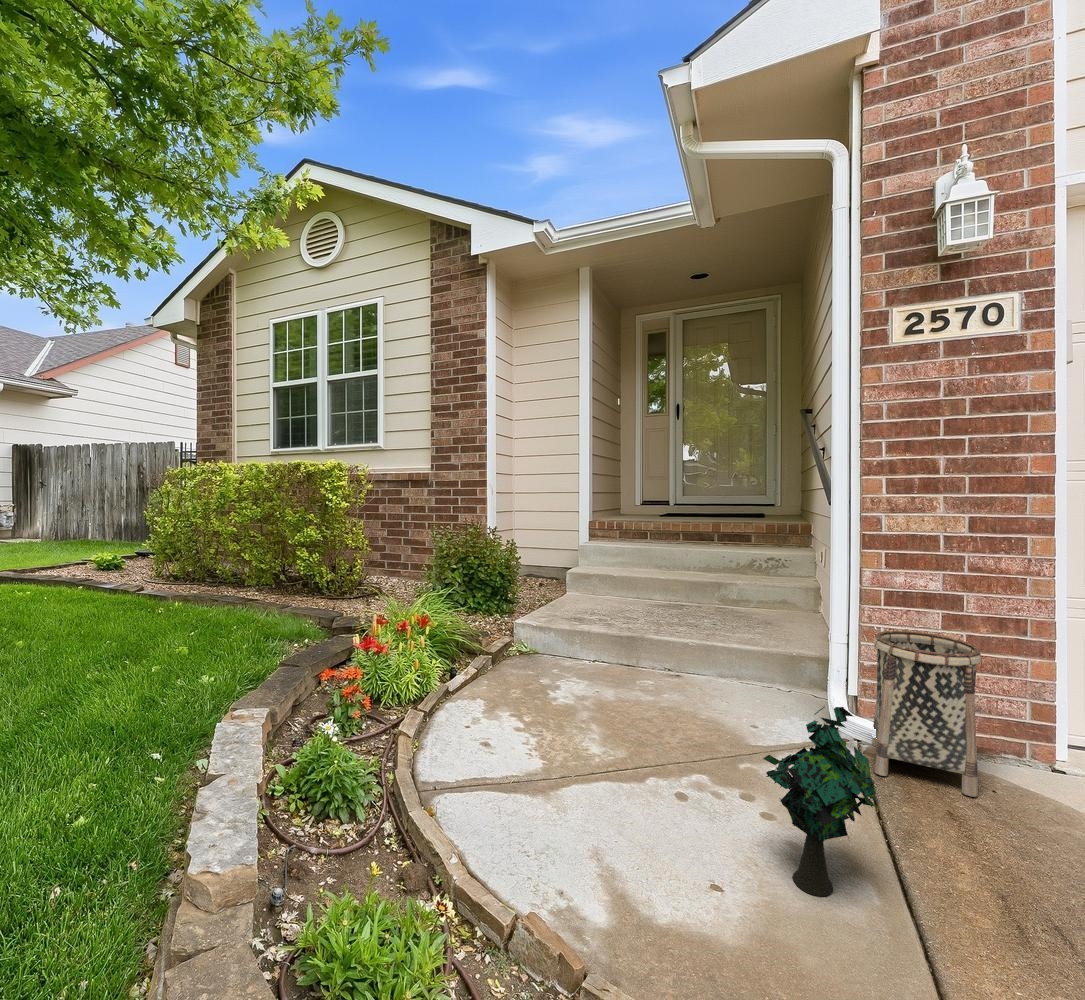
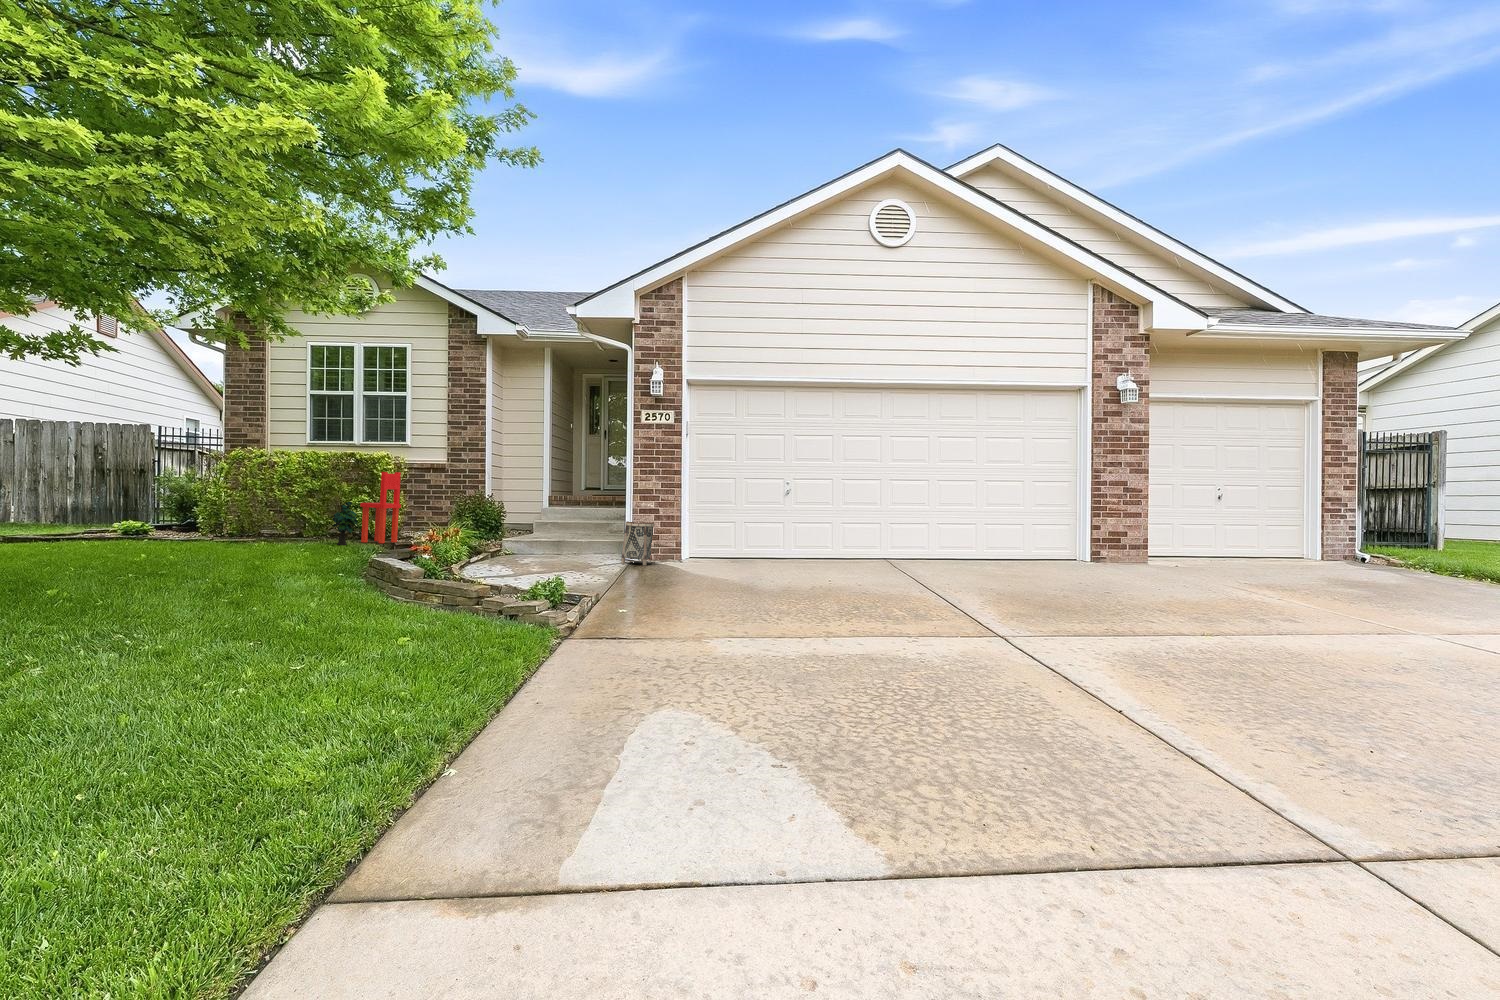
chair: none [218,500,309,668] -> present [360,472,401,543]
decorative plant: present [763,706,876,896] -> present [329,502,358,545]

